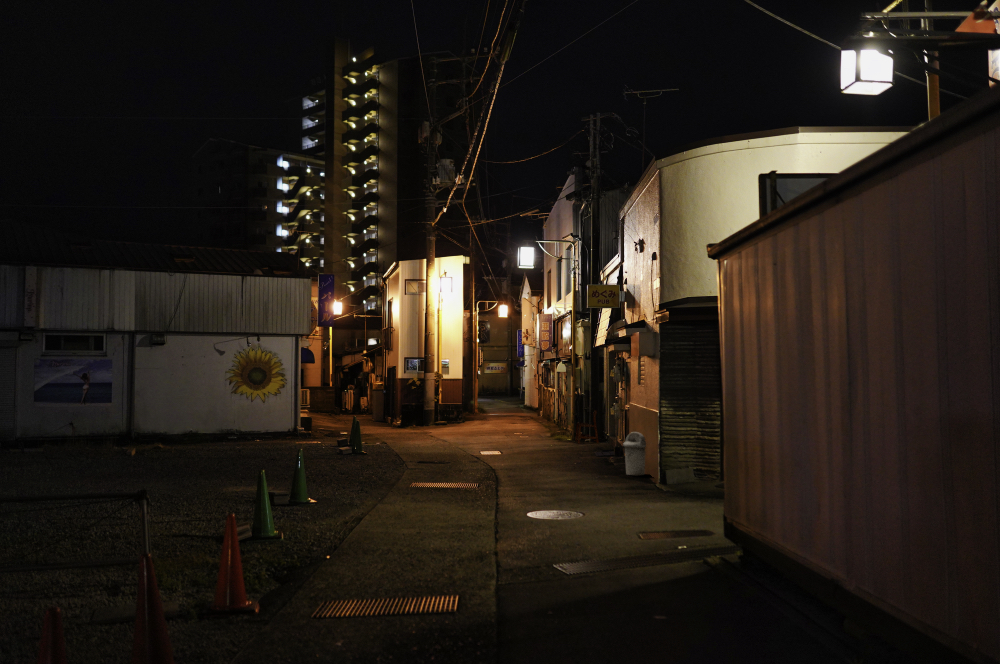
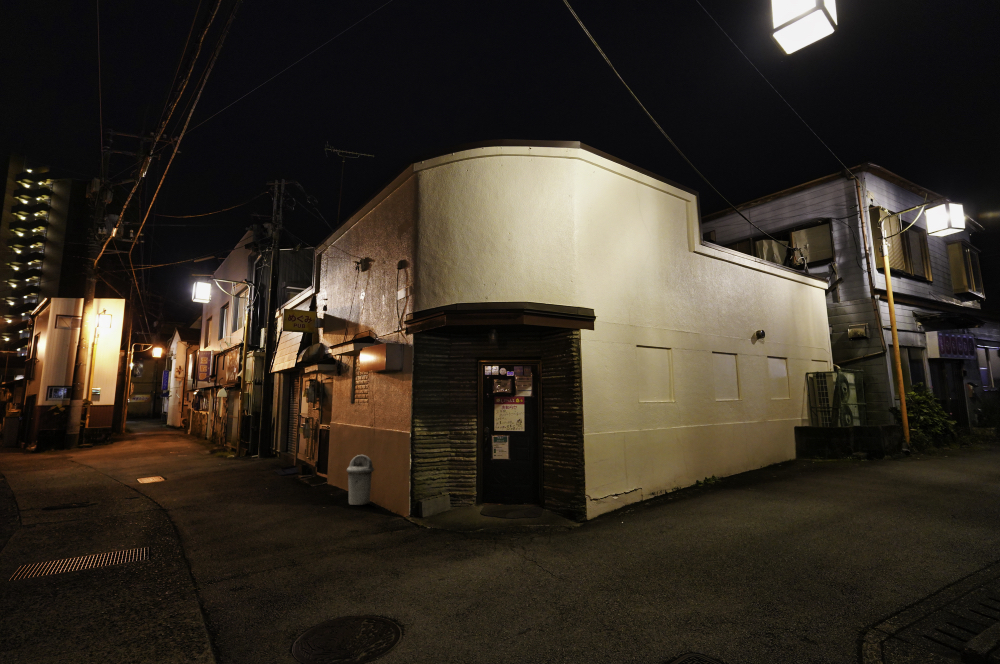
bench: present [575,410,598,444] -> none [241,428,266,460]

